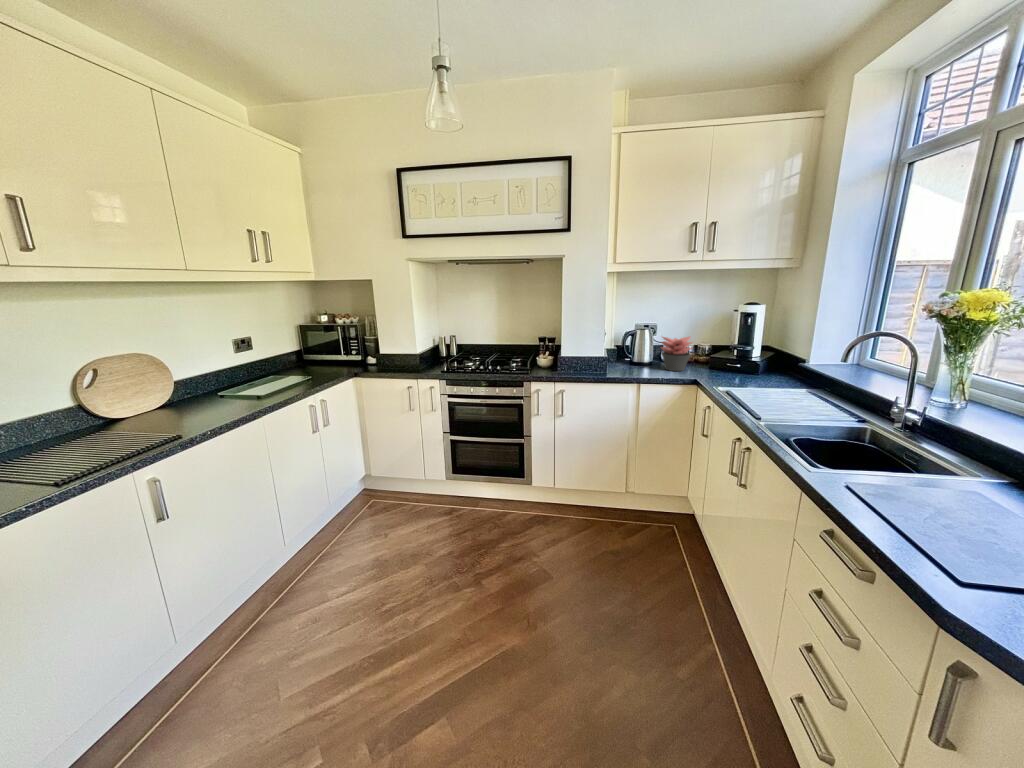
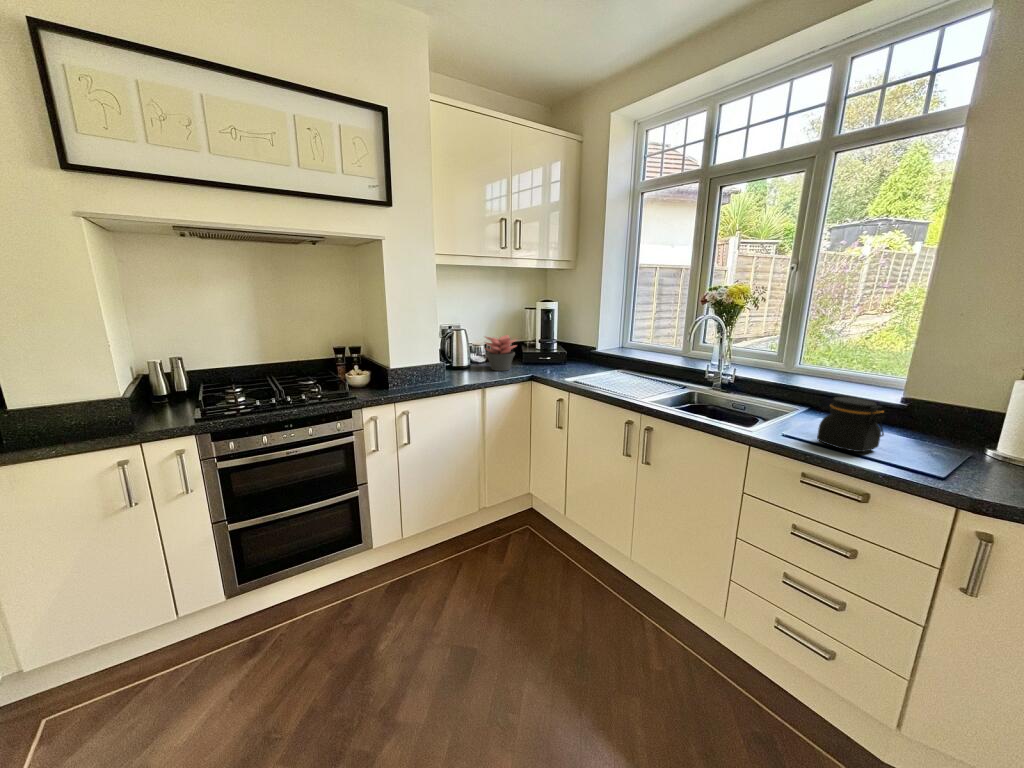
jar: none [883,468,981,552] -> present [817,397,885,452]

